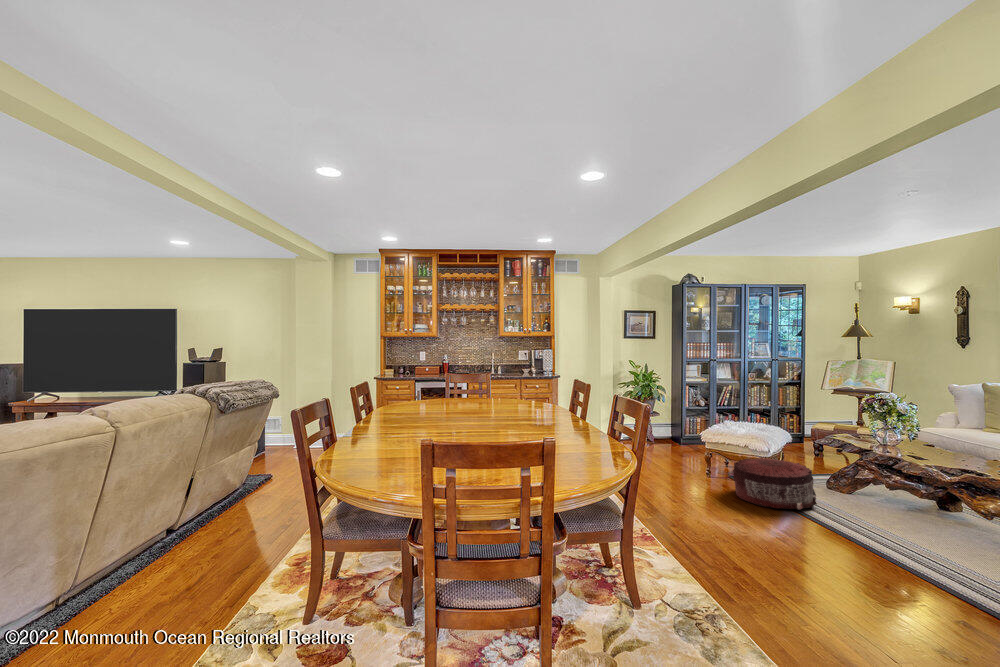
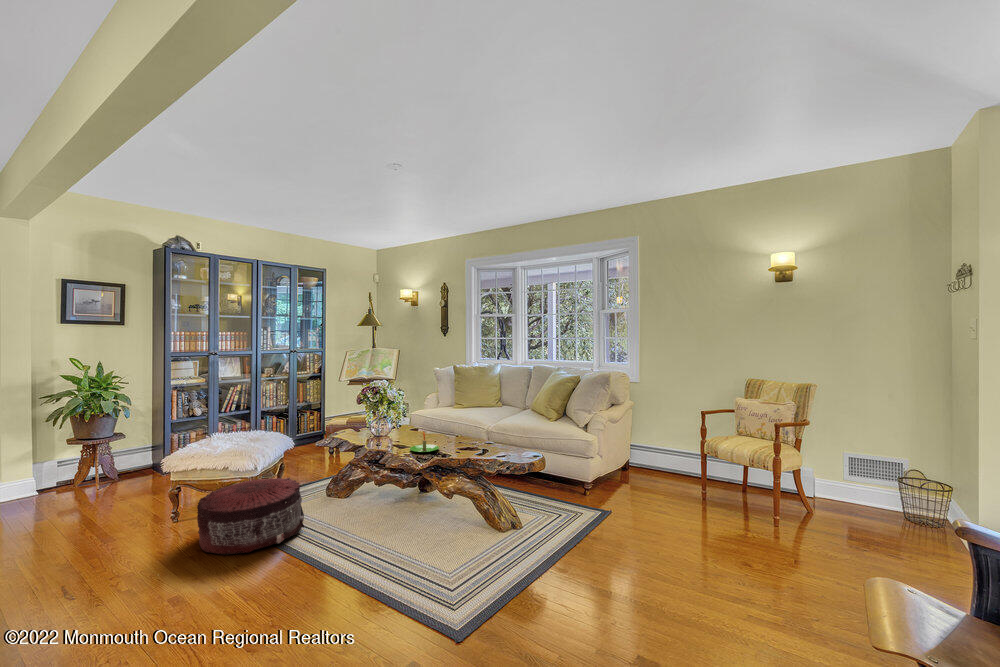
candle: none [931,445,972,467] -> present [410,432,439,453]

